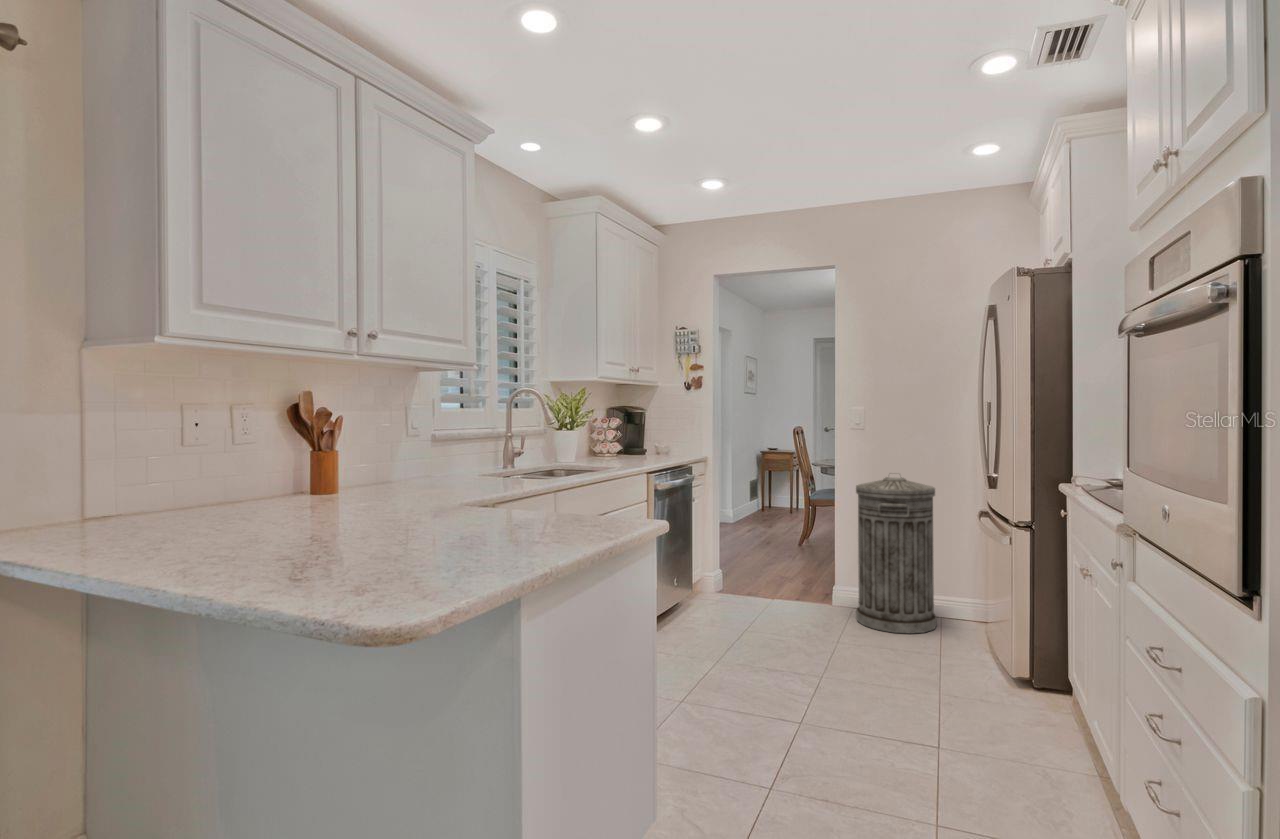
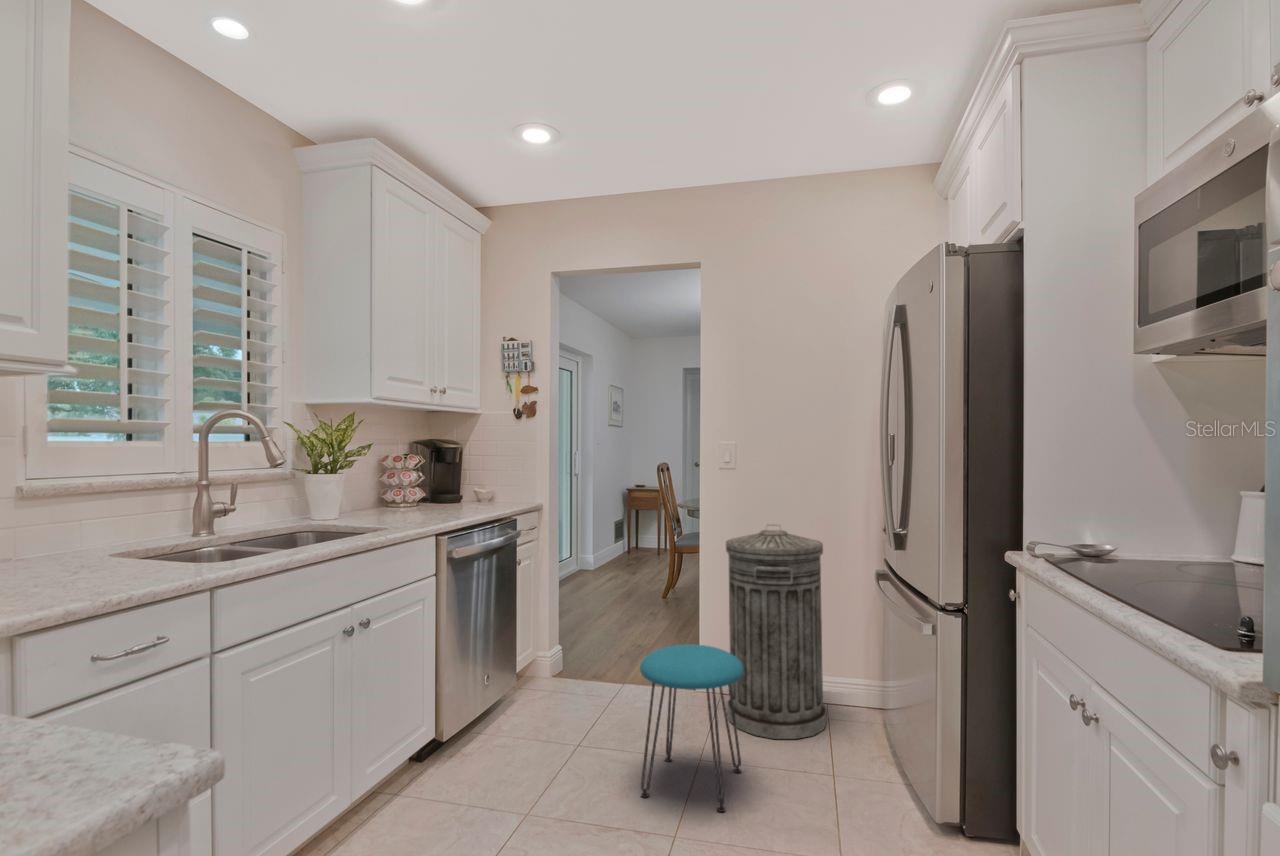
stool: none [792,556,869,665] -> present [640,644,744,812]

